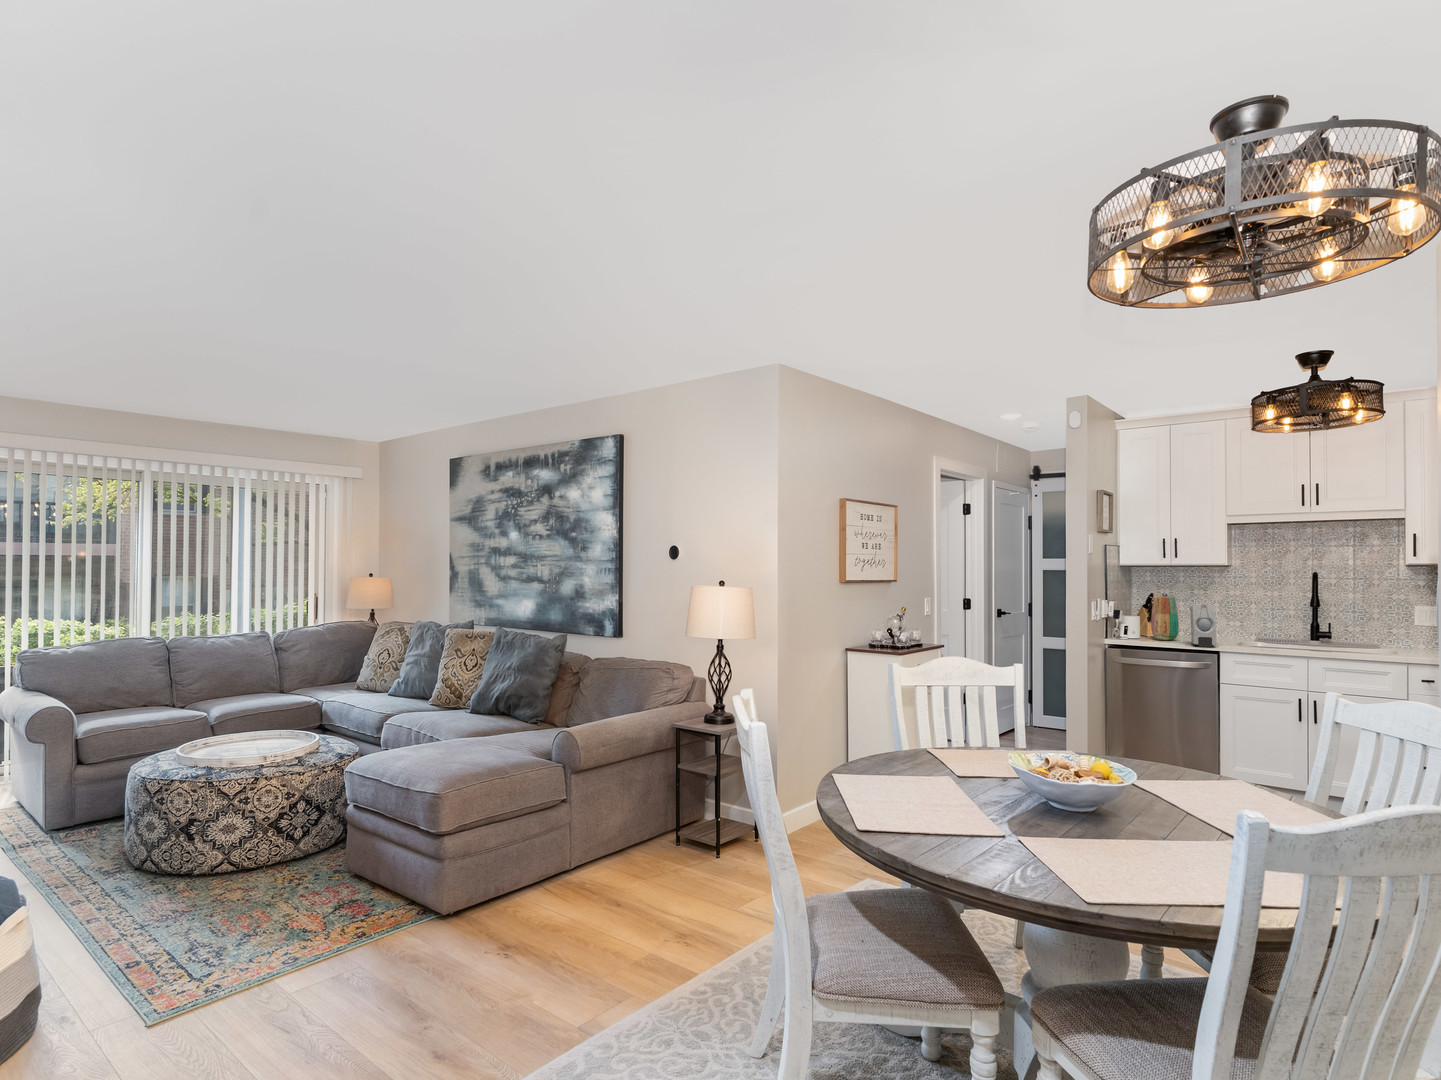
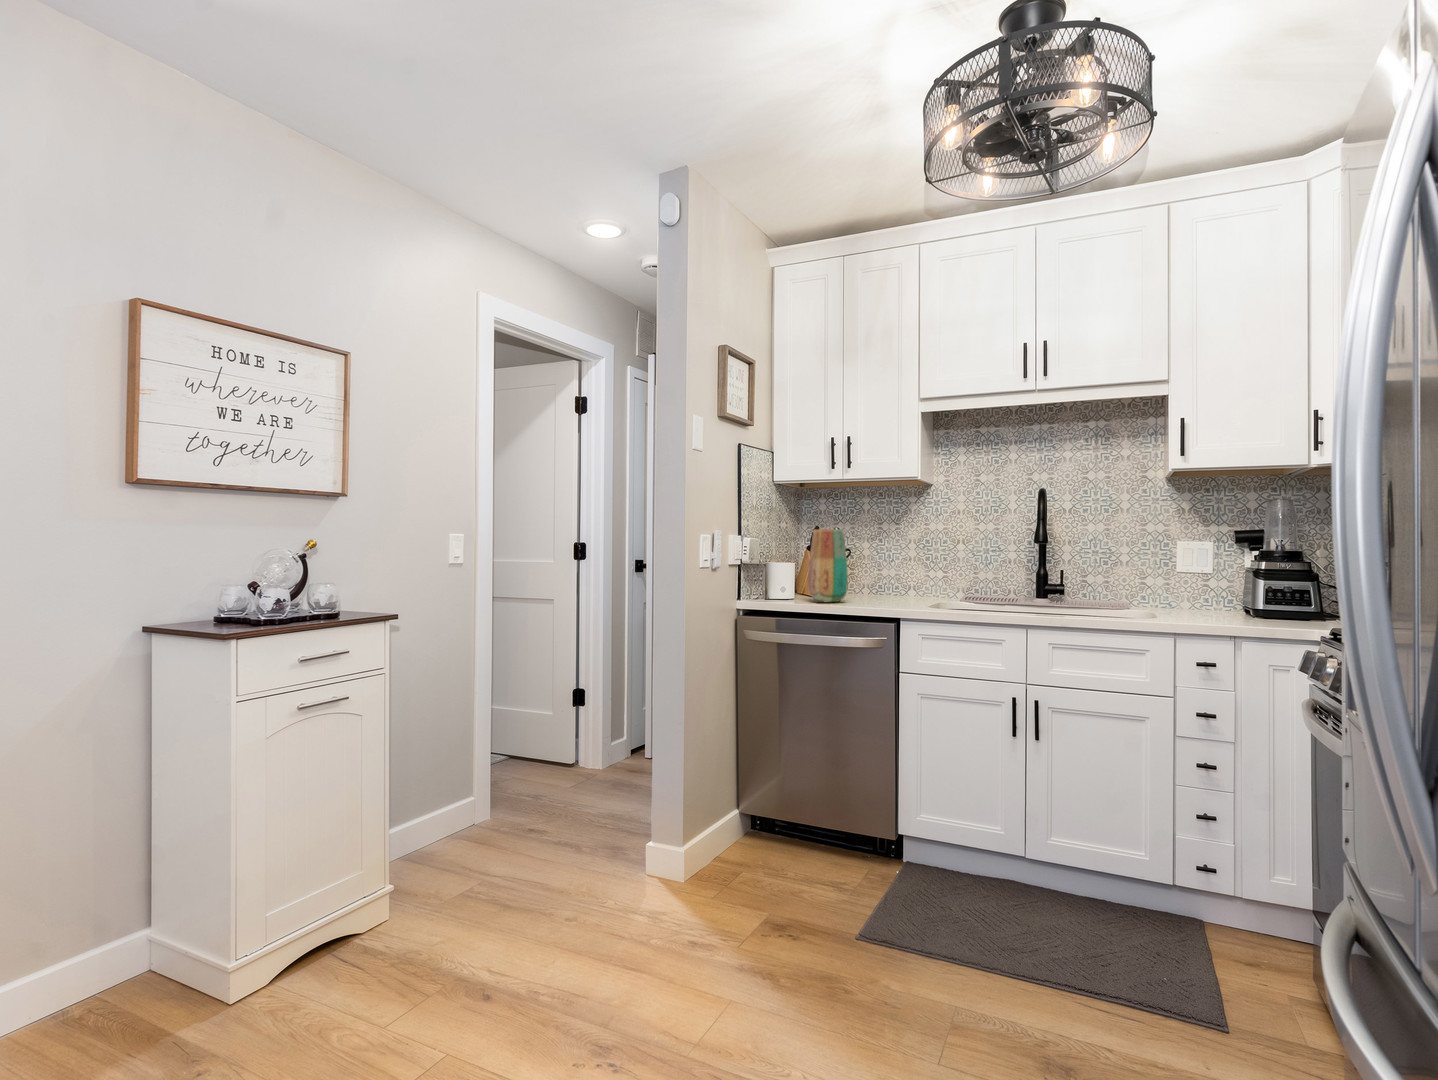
soap dispenser: present [1190,604,1217,647] -> none [860,539,894,611]

